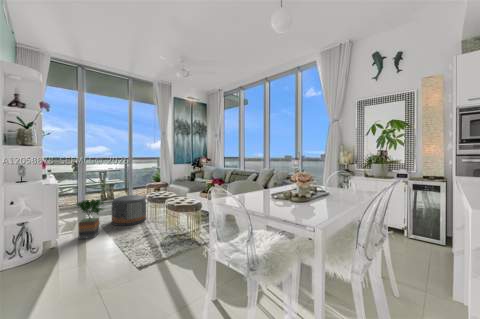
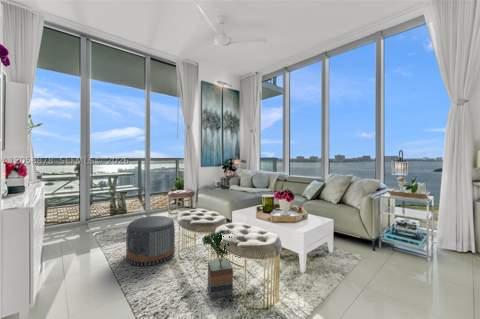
potted tree: present [77,199,104,239] -> present [202,230,241,298]

